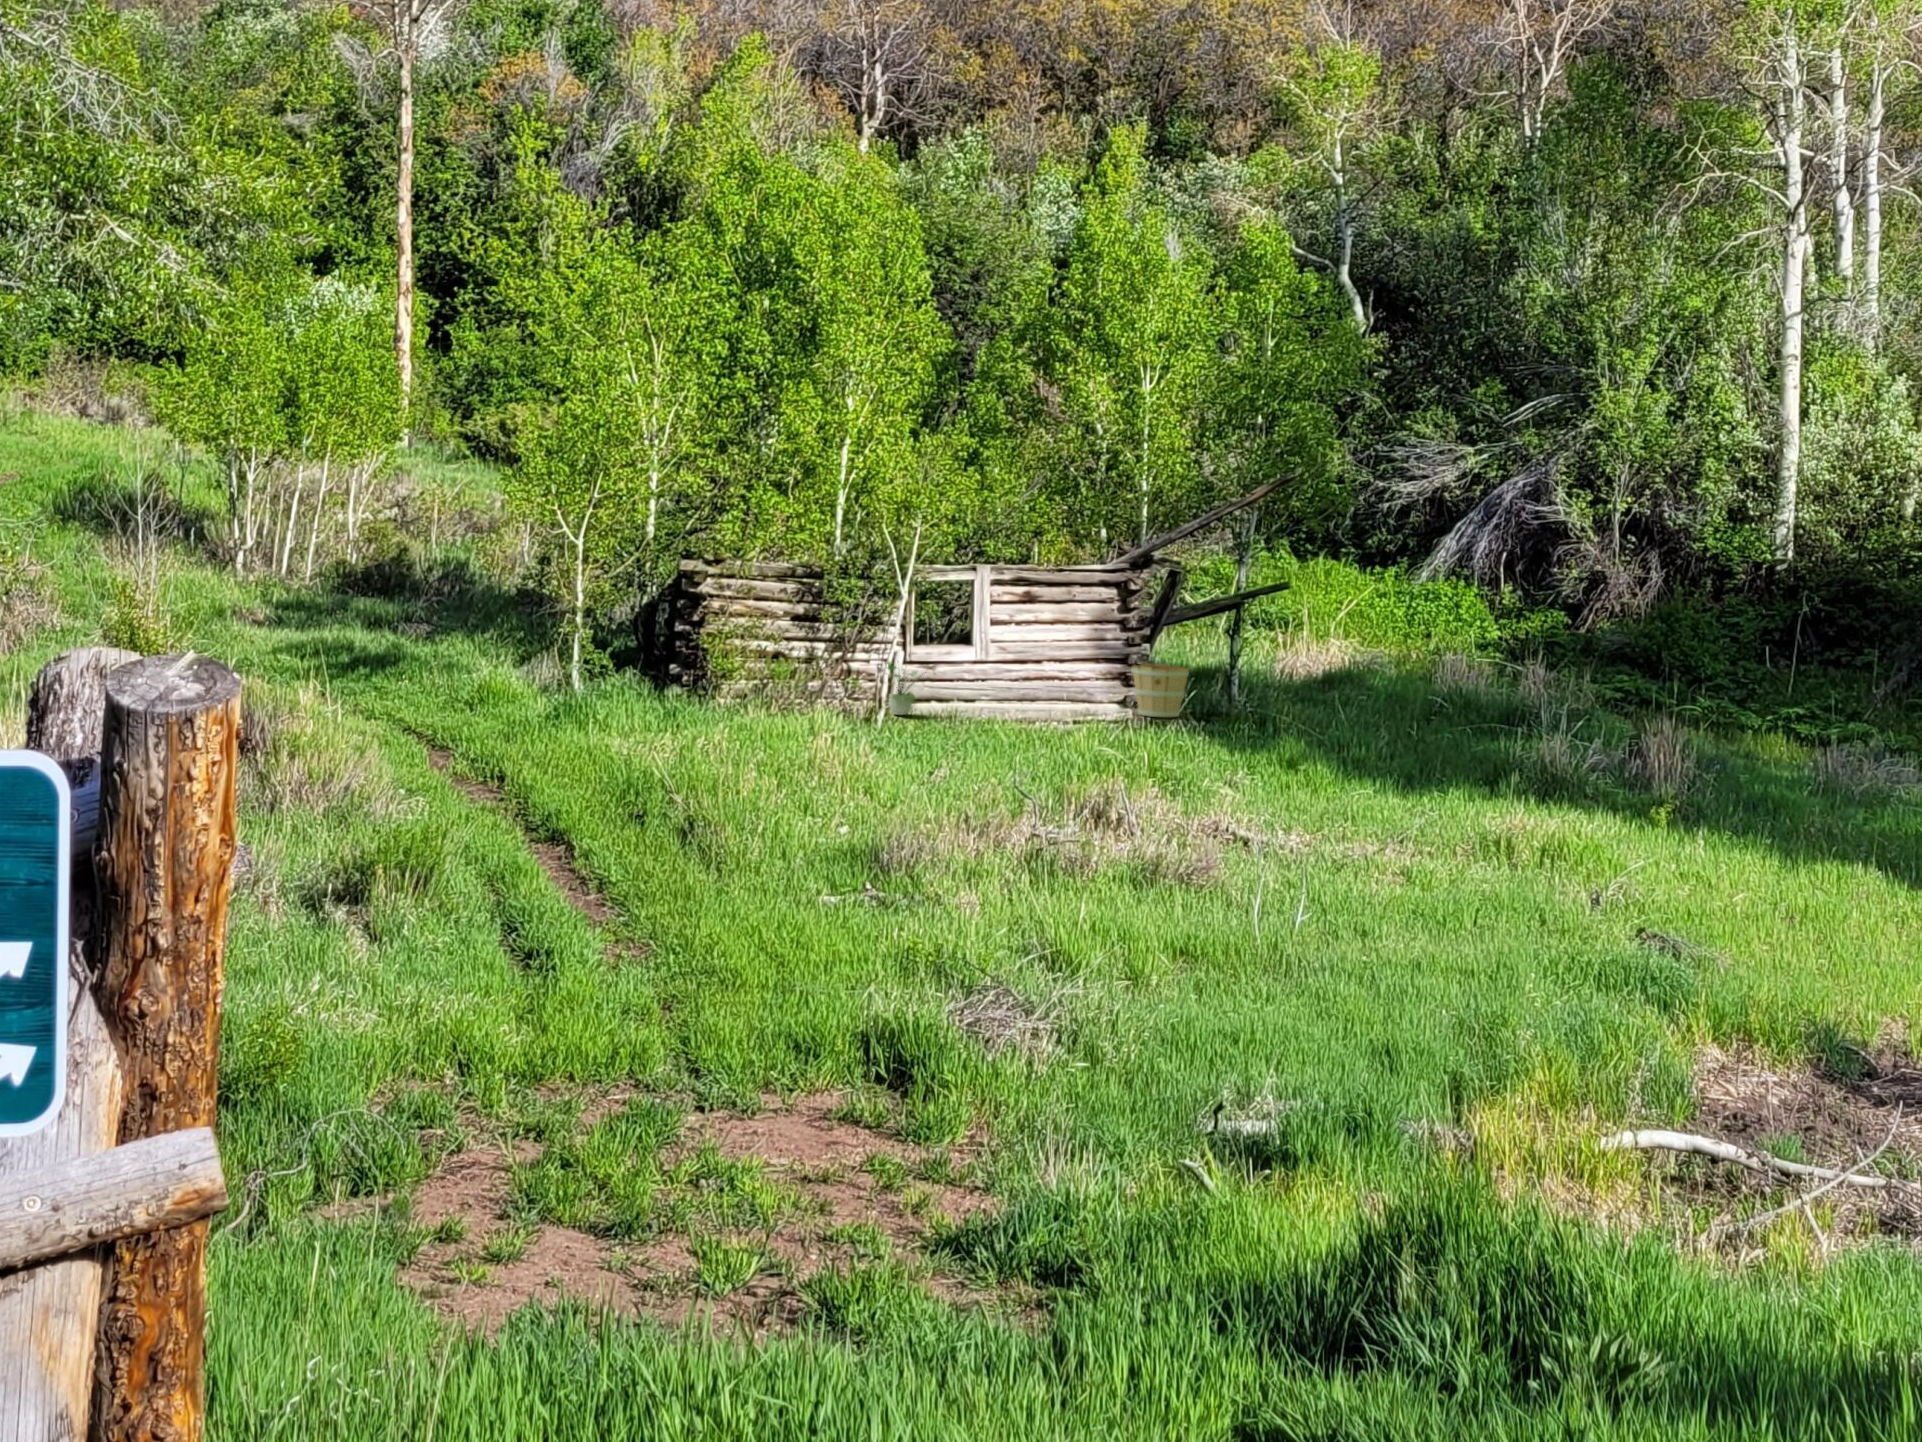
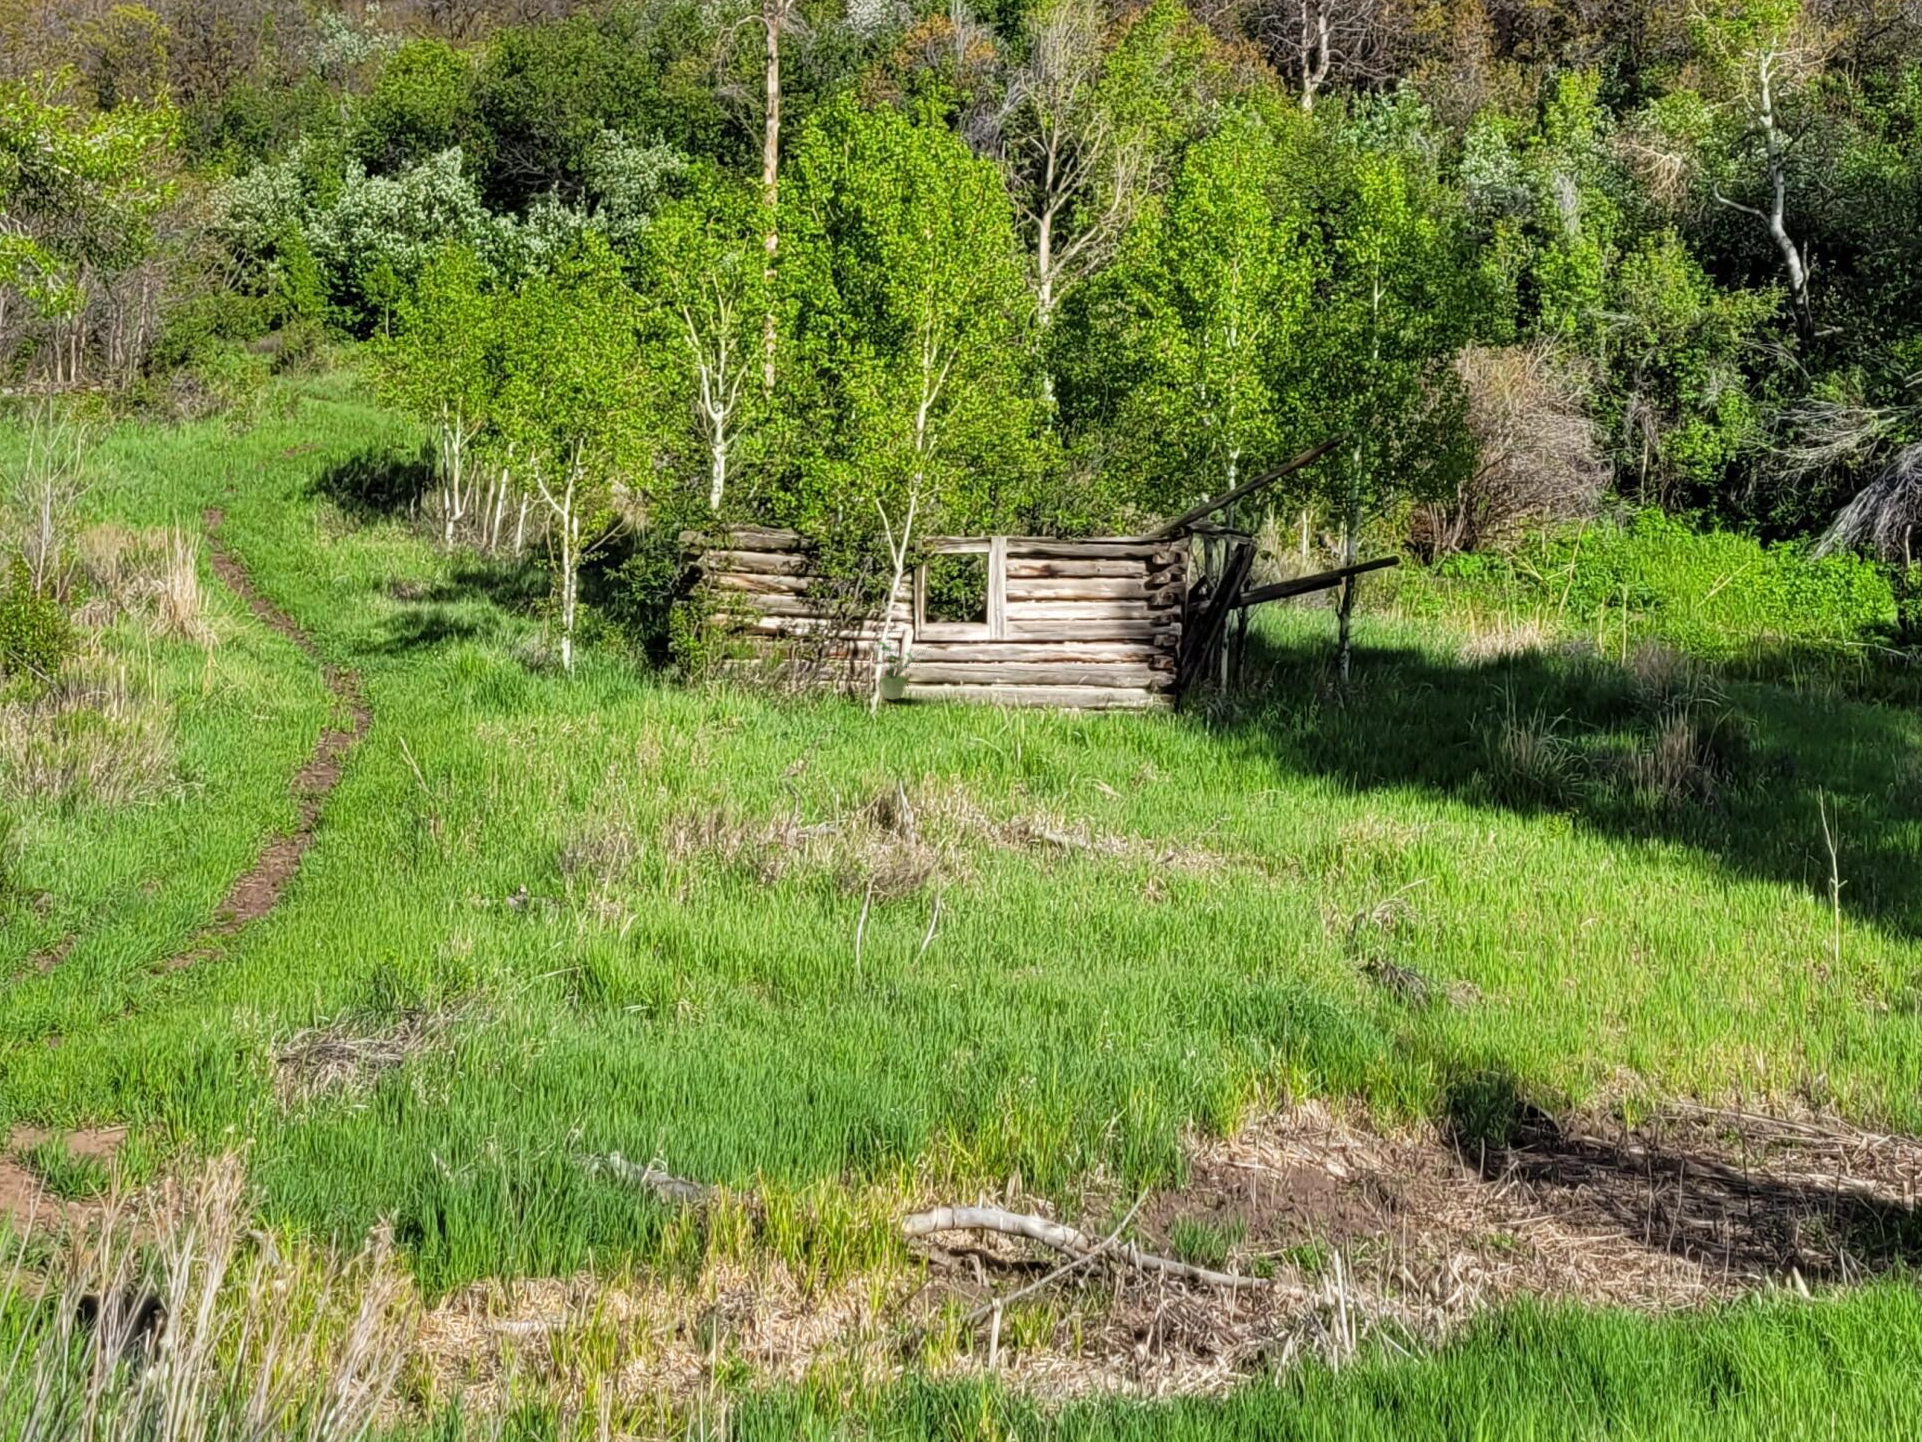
wooden bucket: present [1131,663,1189,717] -> none [1156,643,1221,704]

